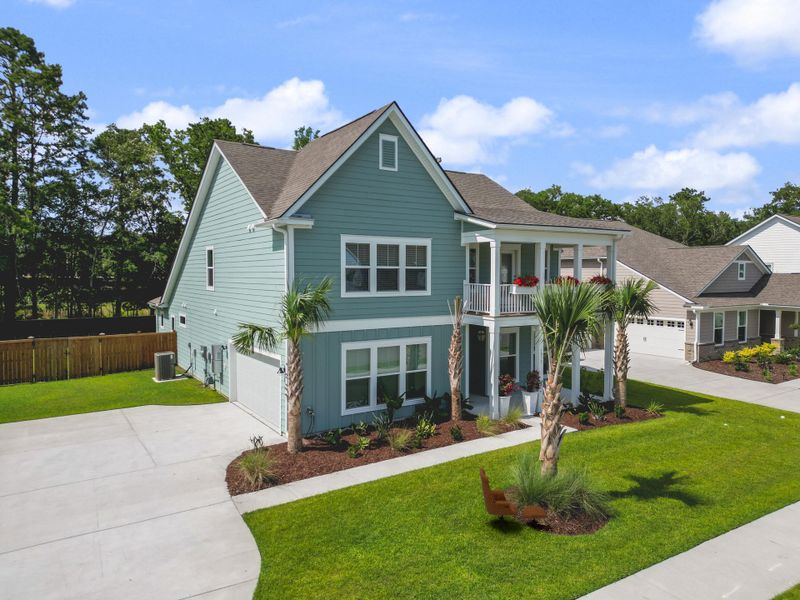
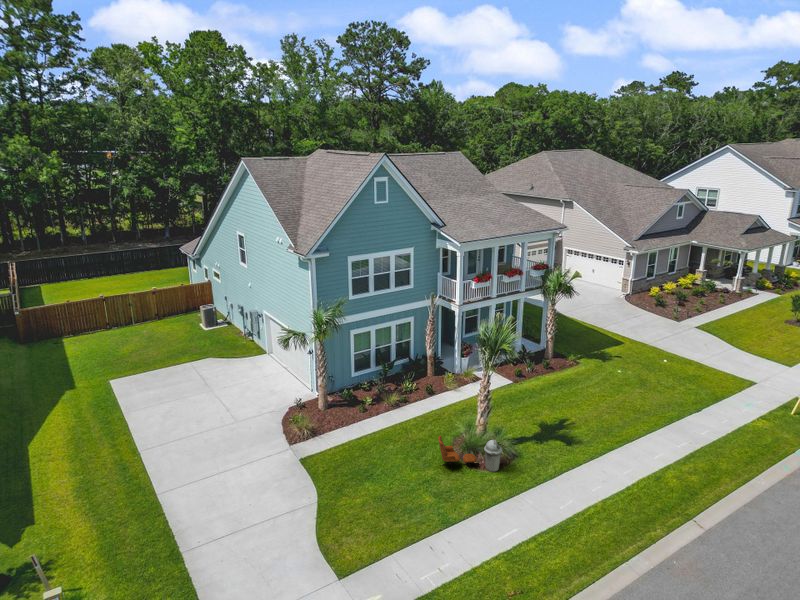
trash can: none [560,476,592,536] -> present [484,440,502,472]

